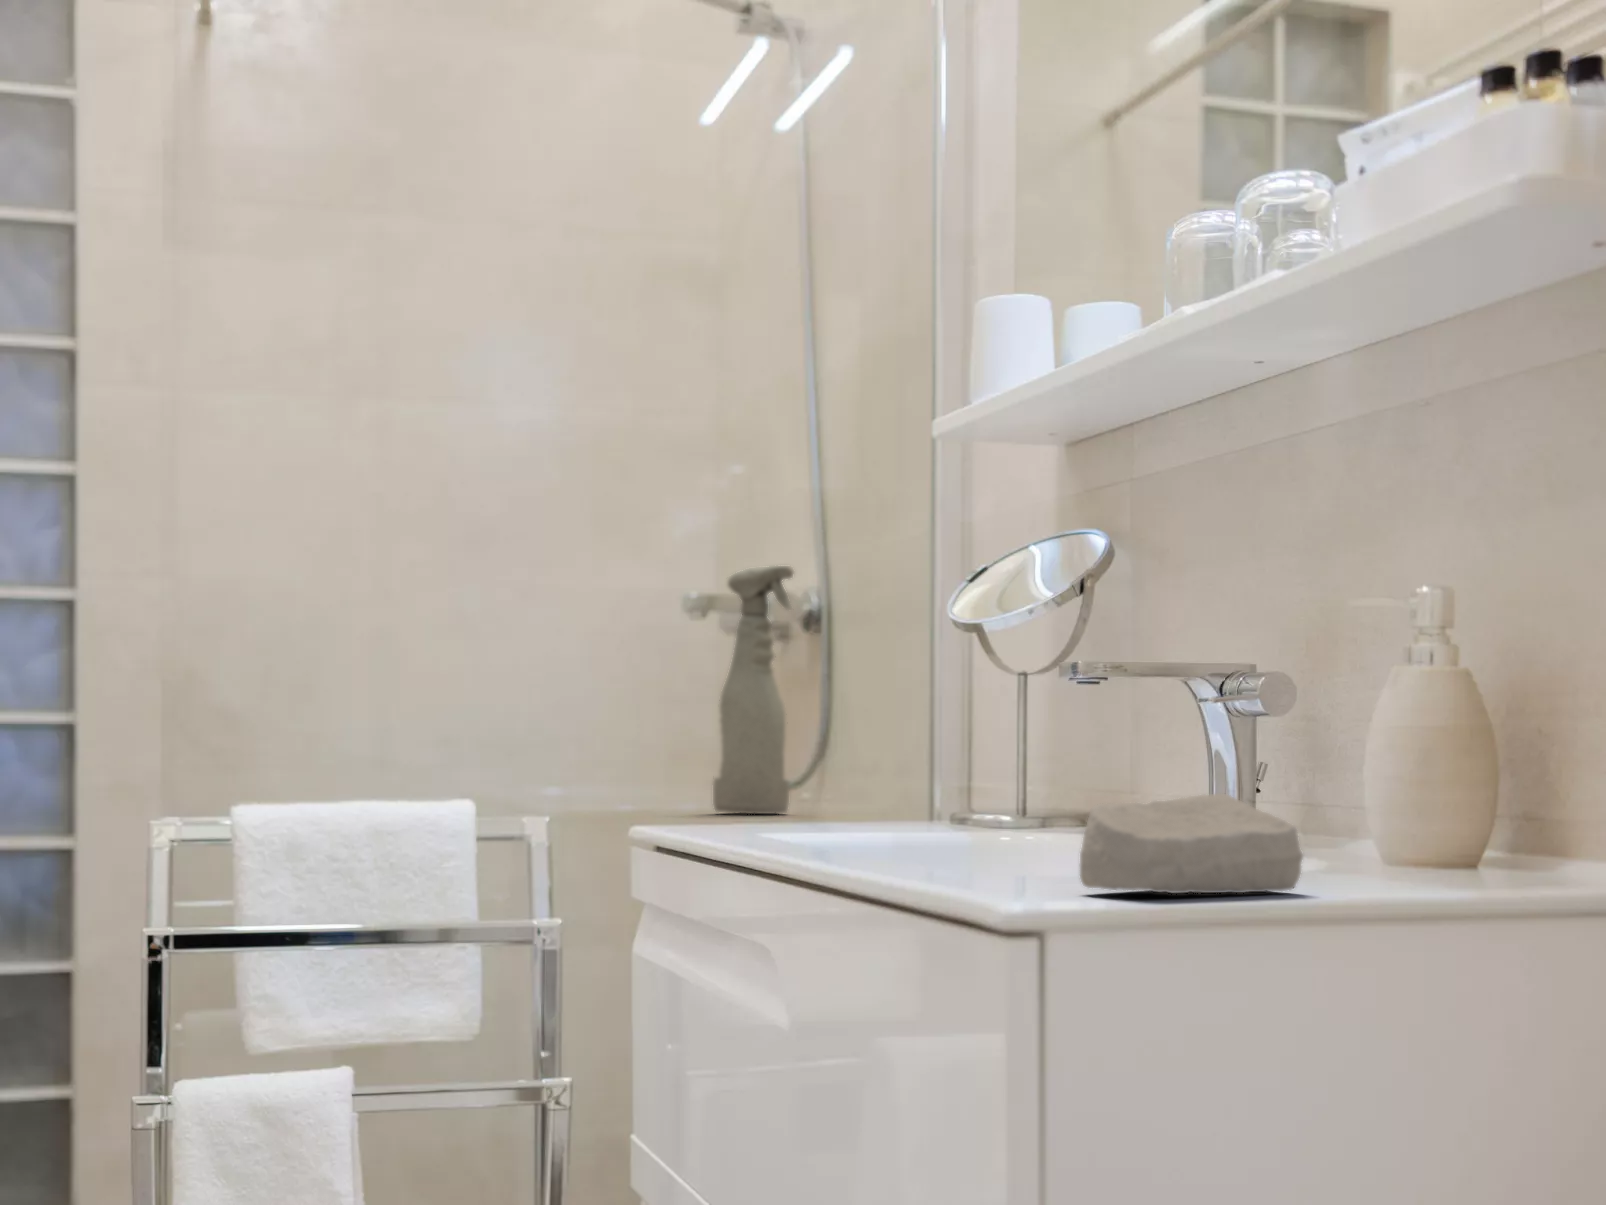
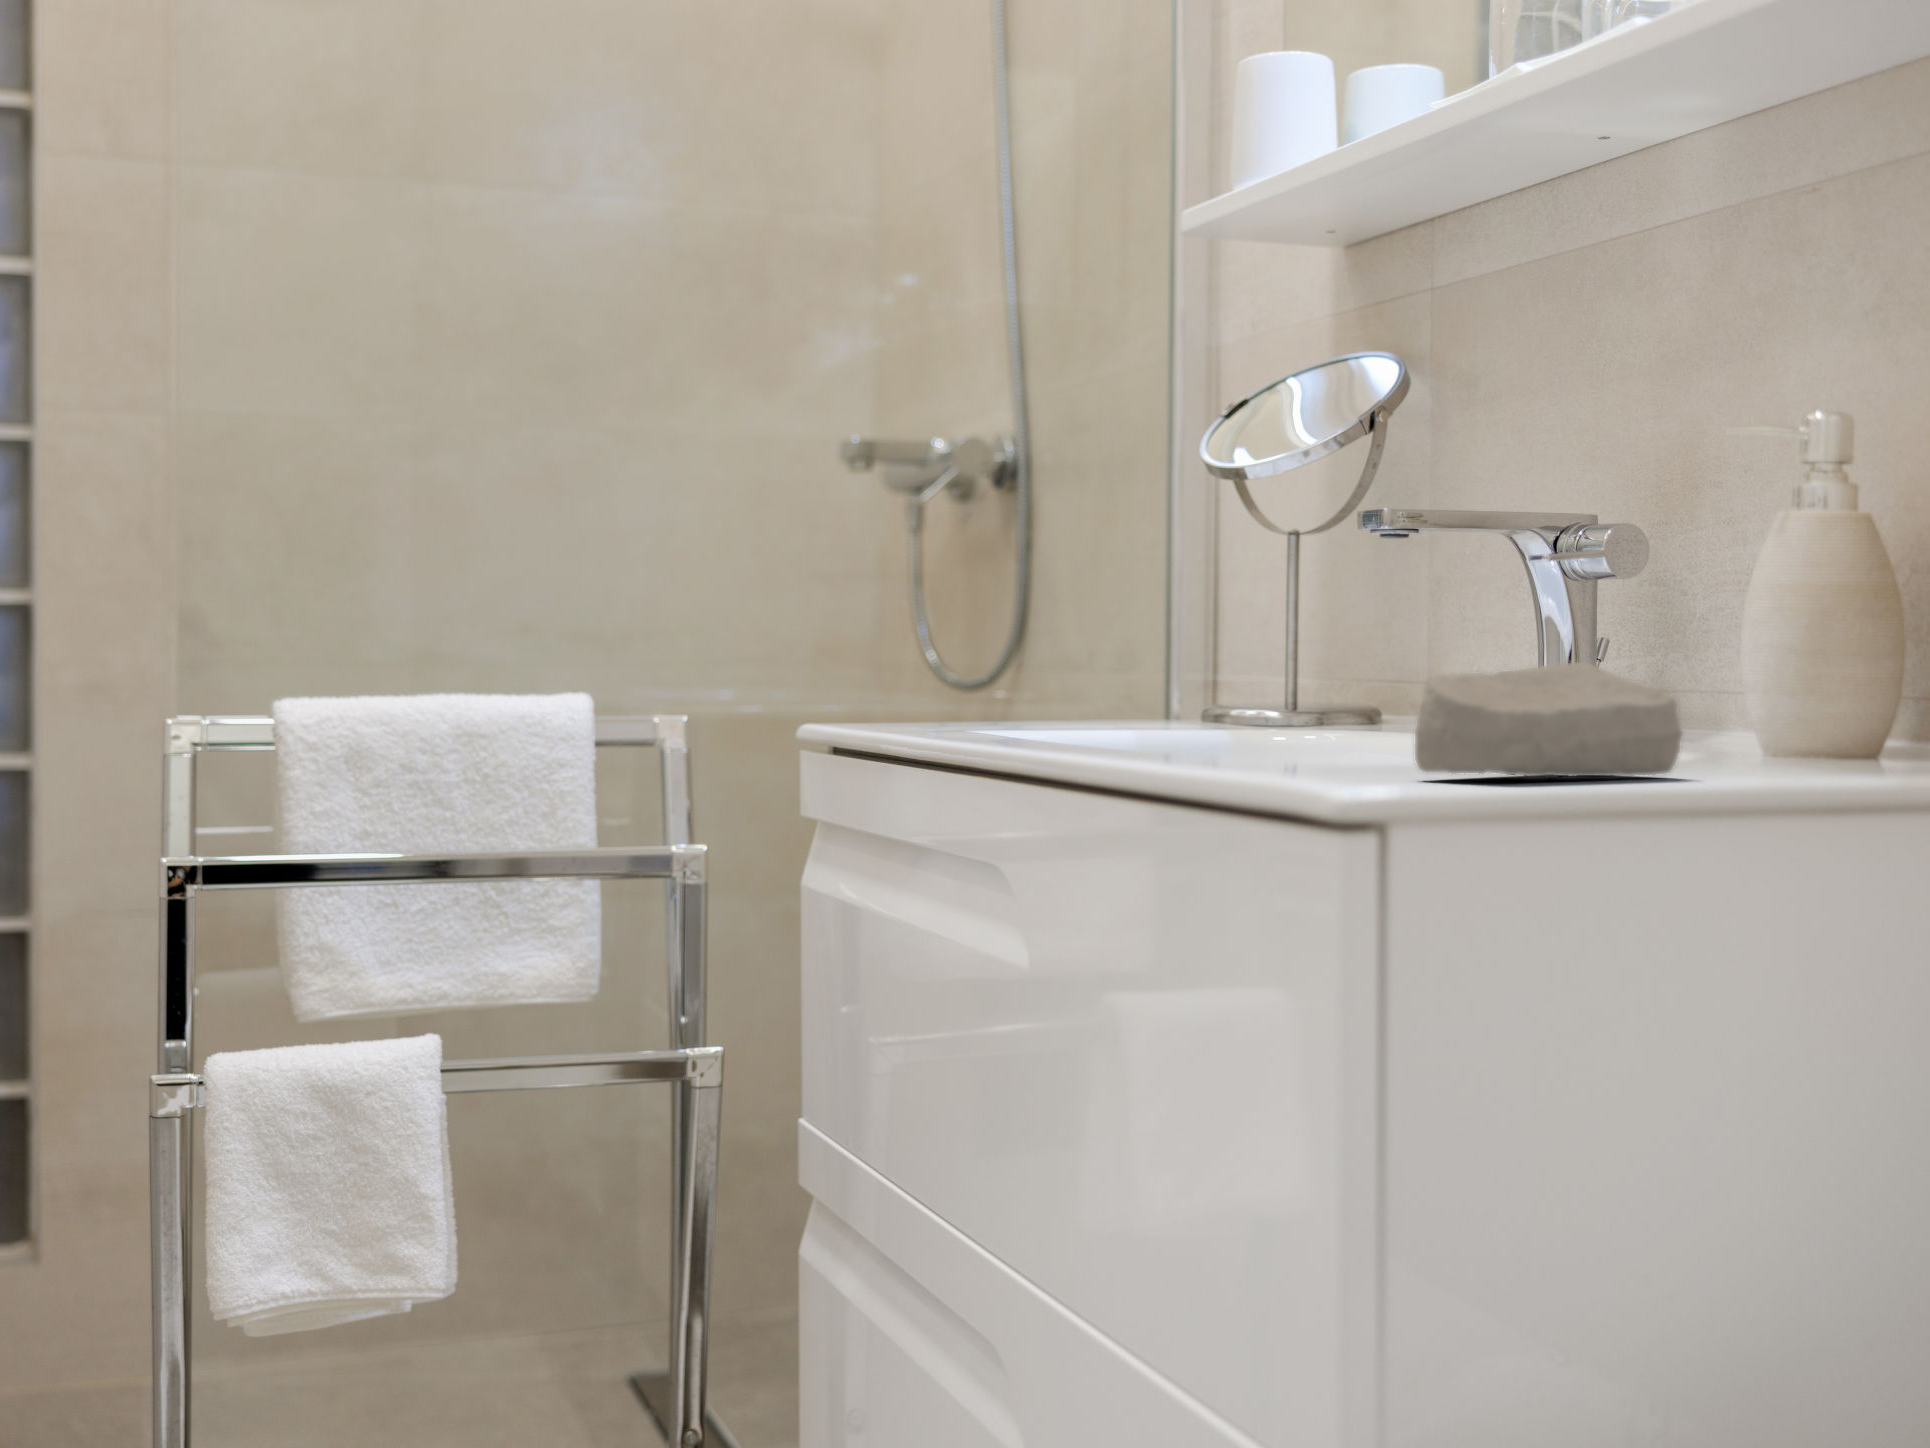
spray bottle: present [713,566,793,814] -> none [880,405,981,721]

